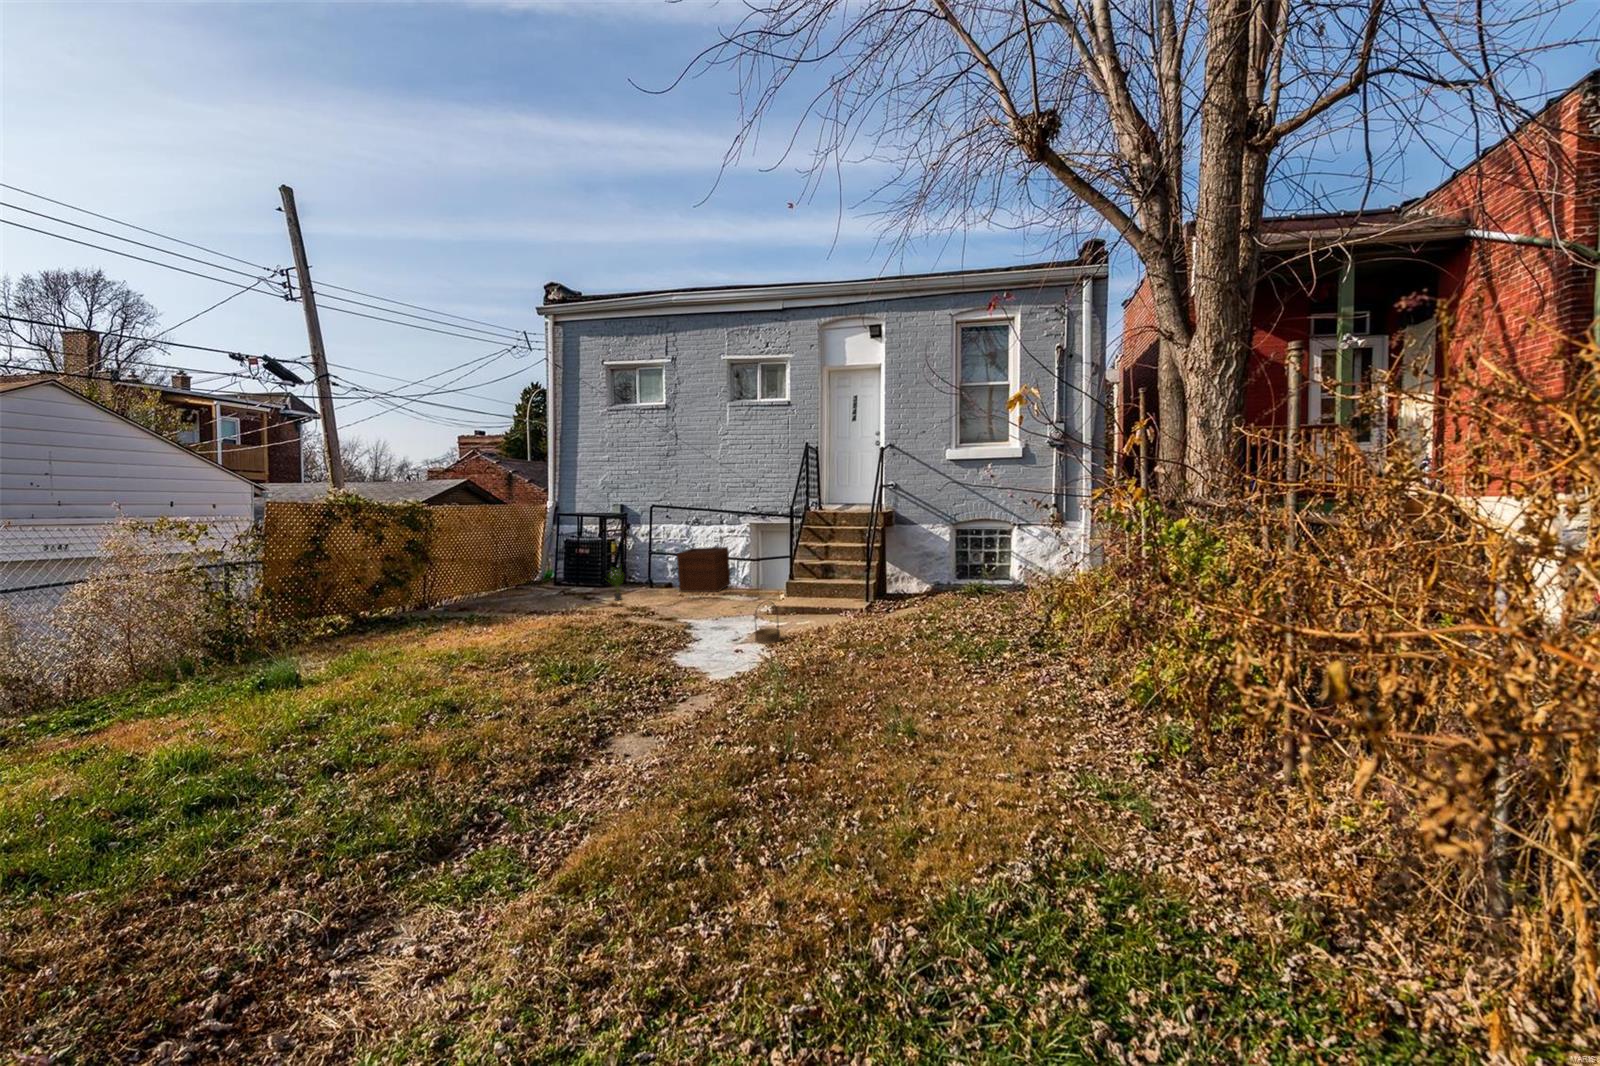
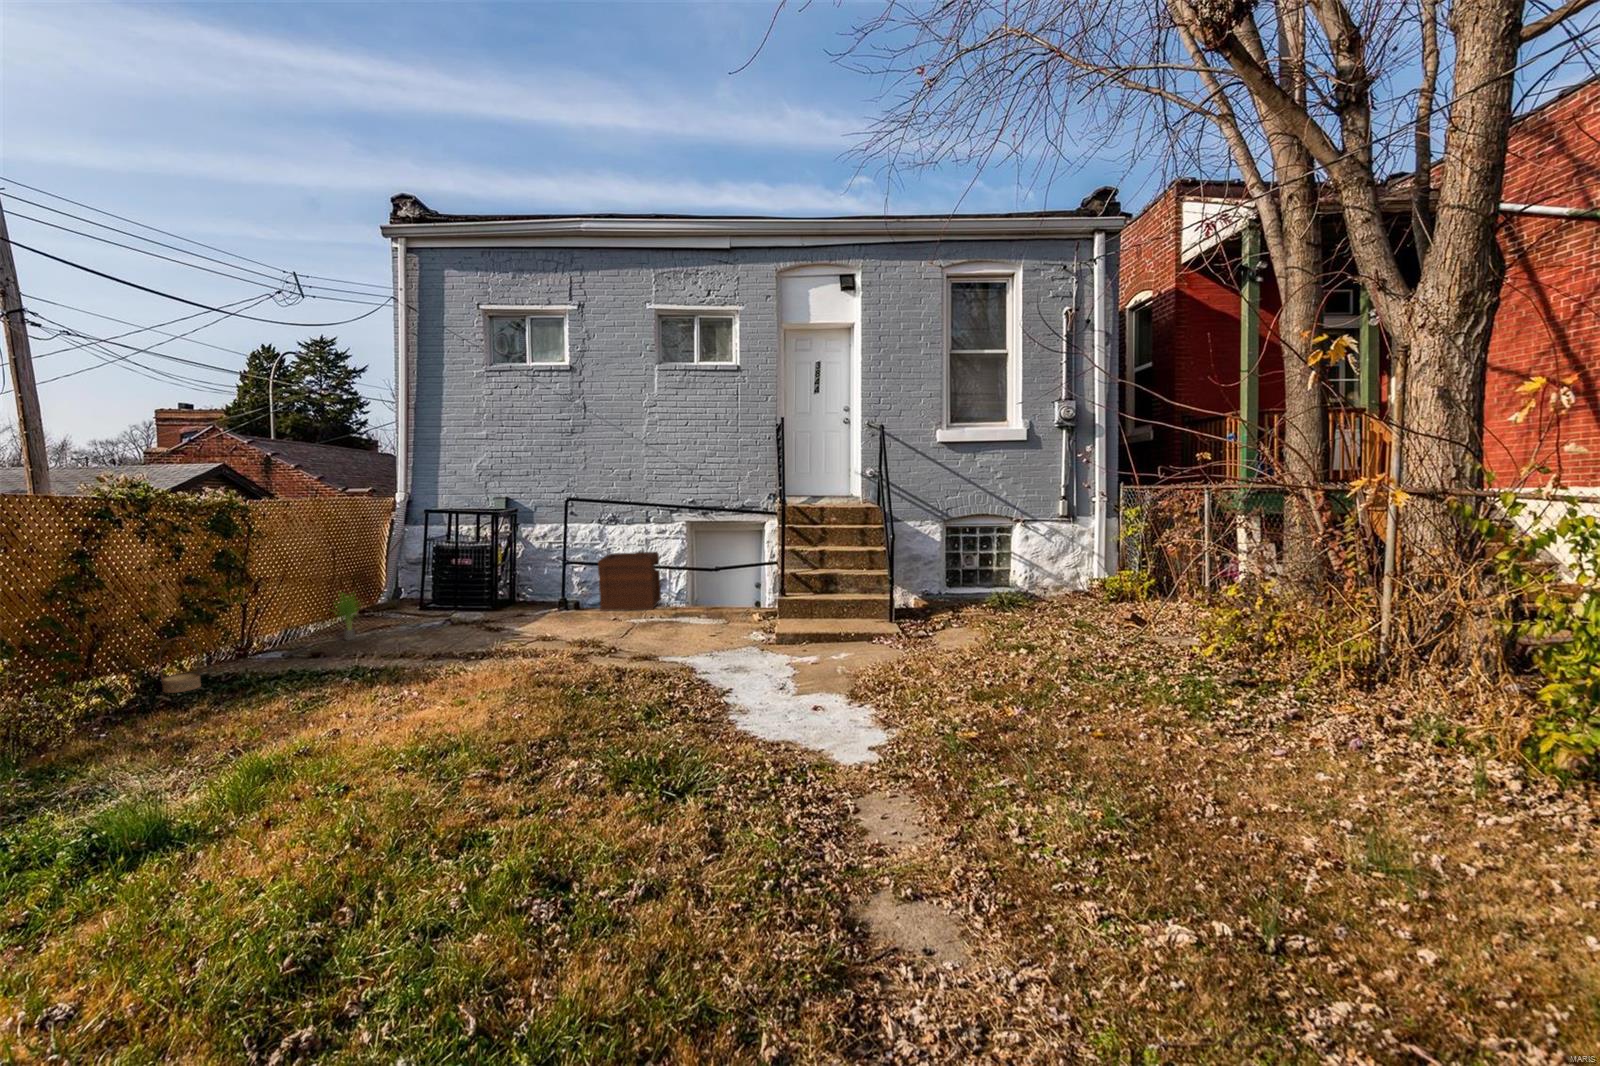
potted plant: present [608,569,624,600] -> present [335,593,358,641]
basket: present [755,601,780,643] -> present [159,637,201,693]

